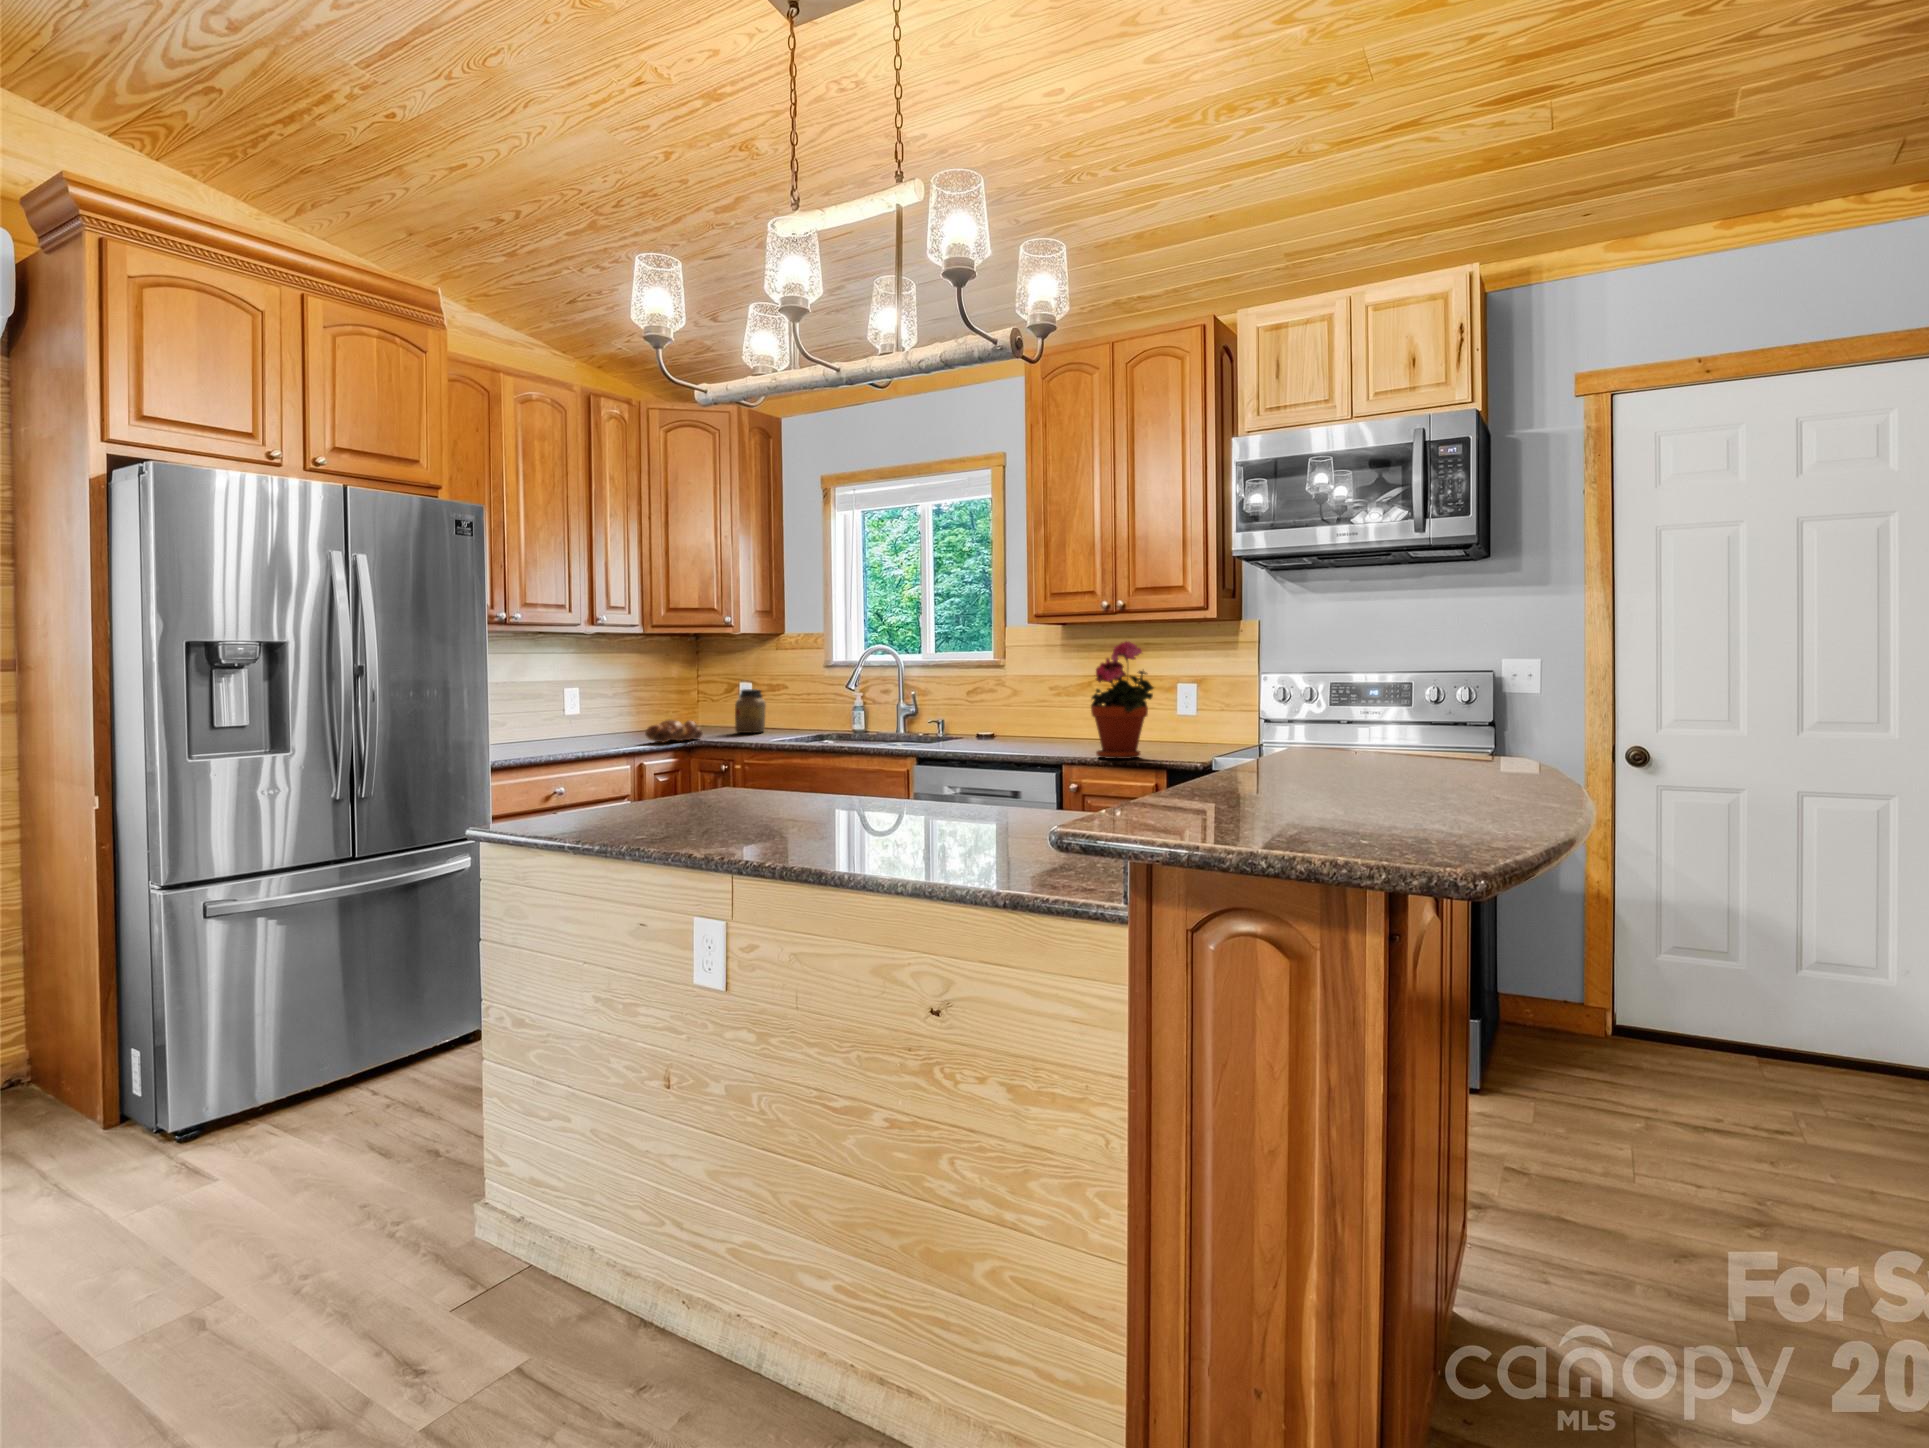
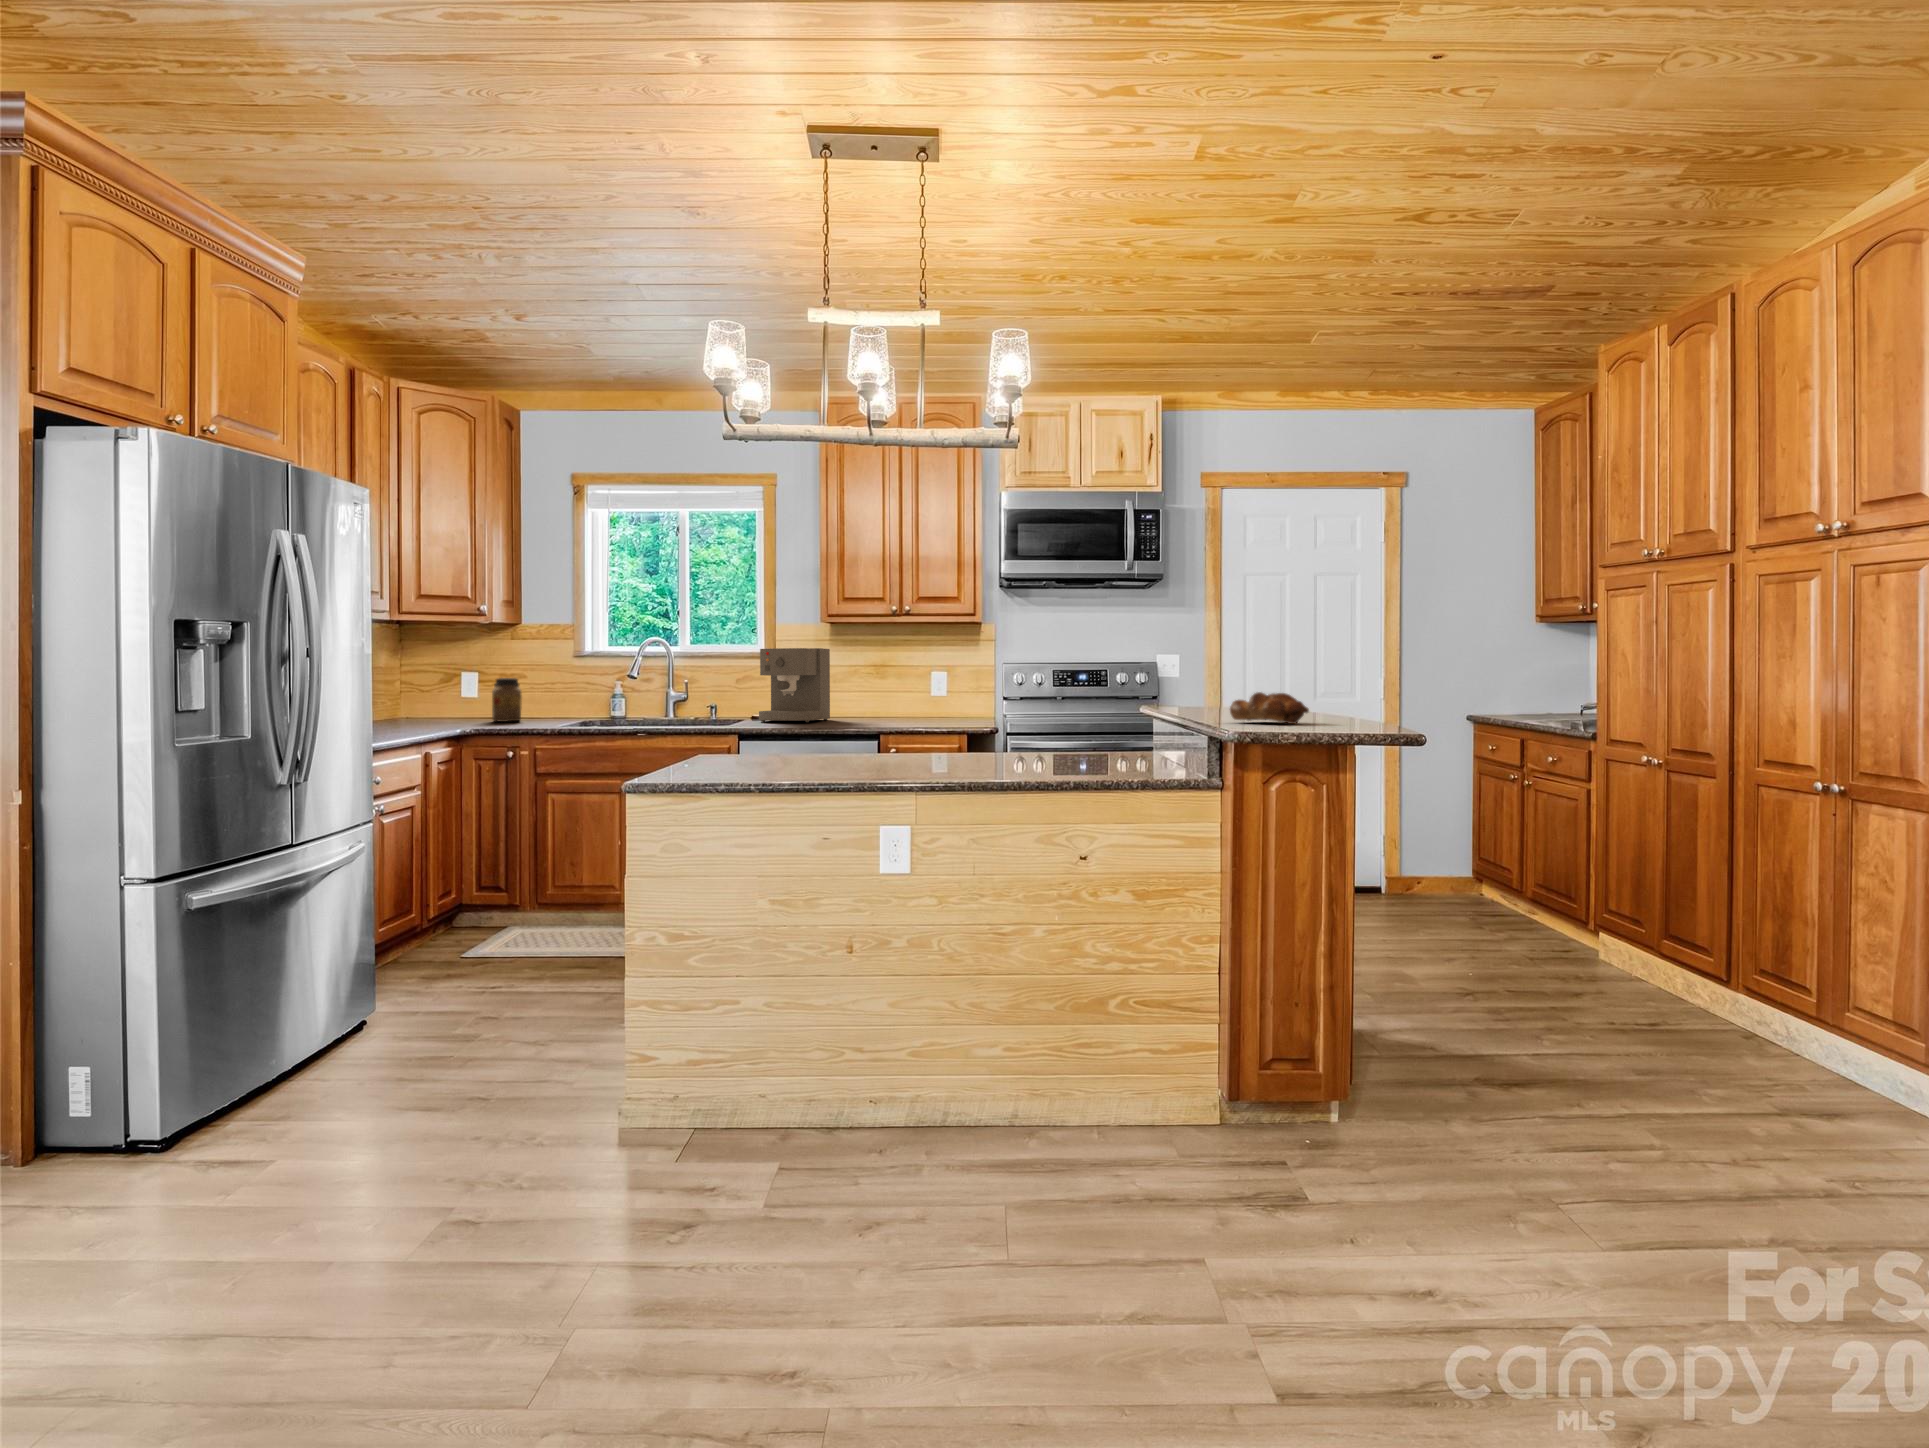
potted plant: present [1091,641,1154,759] -> none [896,638,951,729]
coffee maker: none [968,655,1053,744] -> present [759,648,830,722]
bread loaf: present [645,720,702,742] -> present [1230,692,1309,724]

